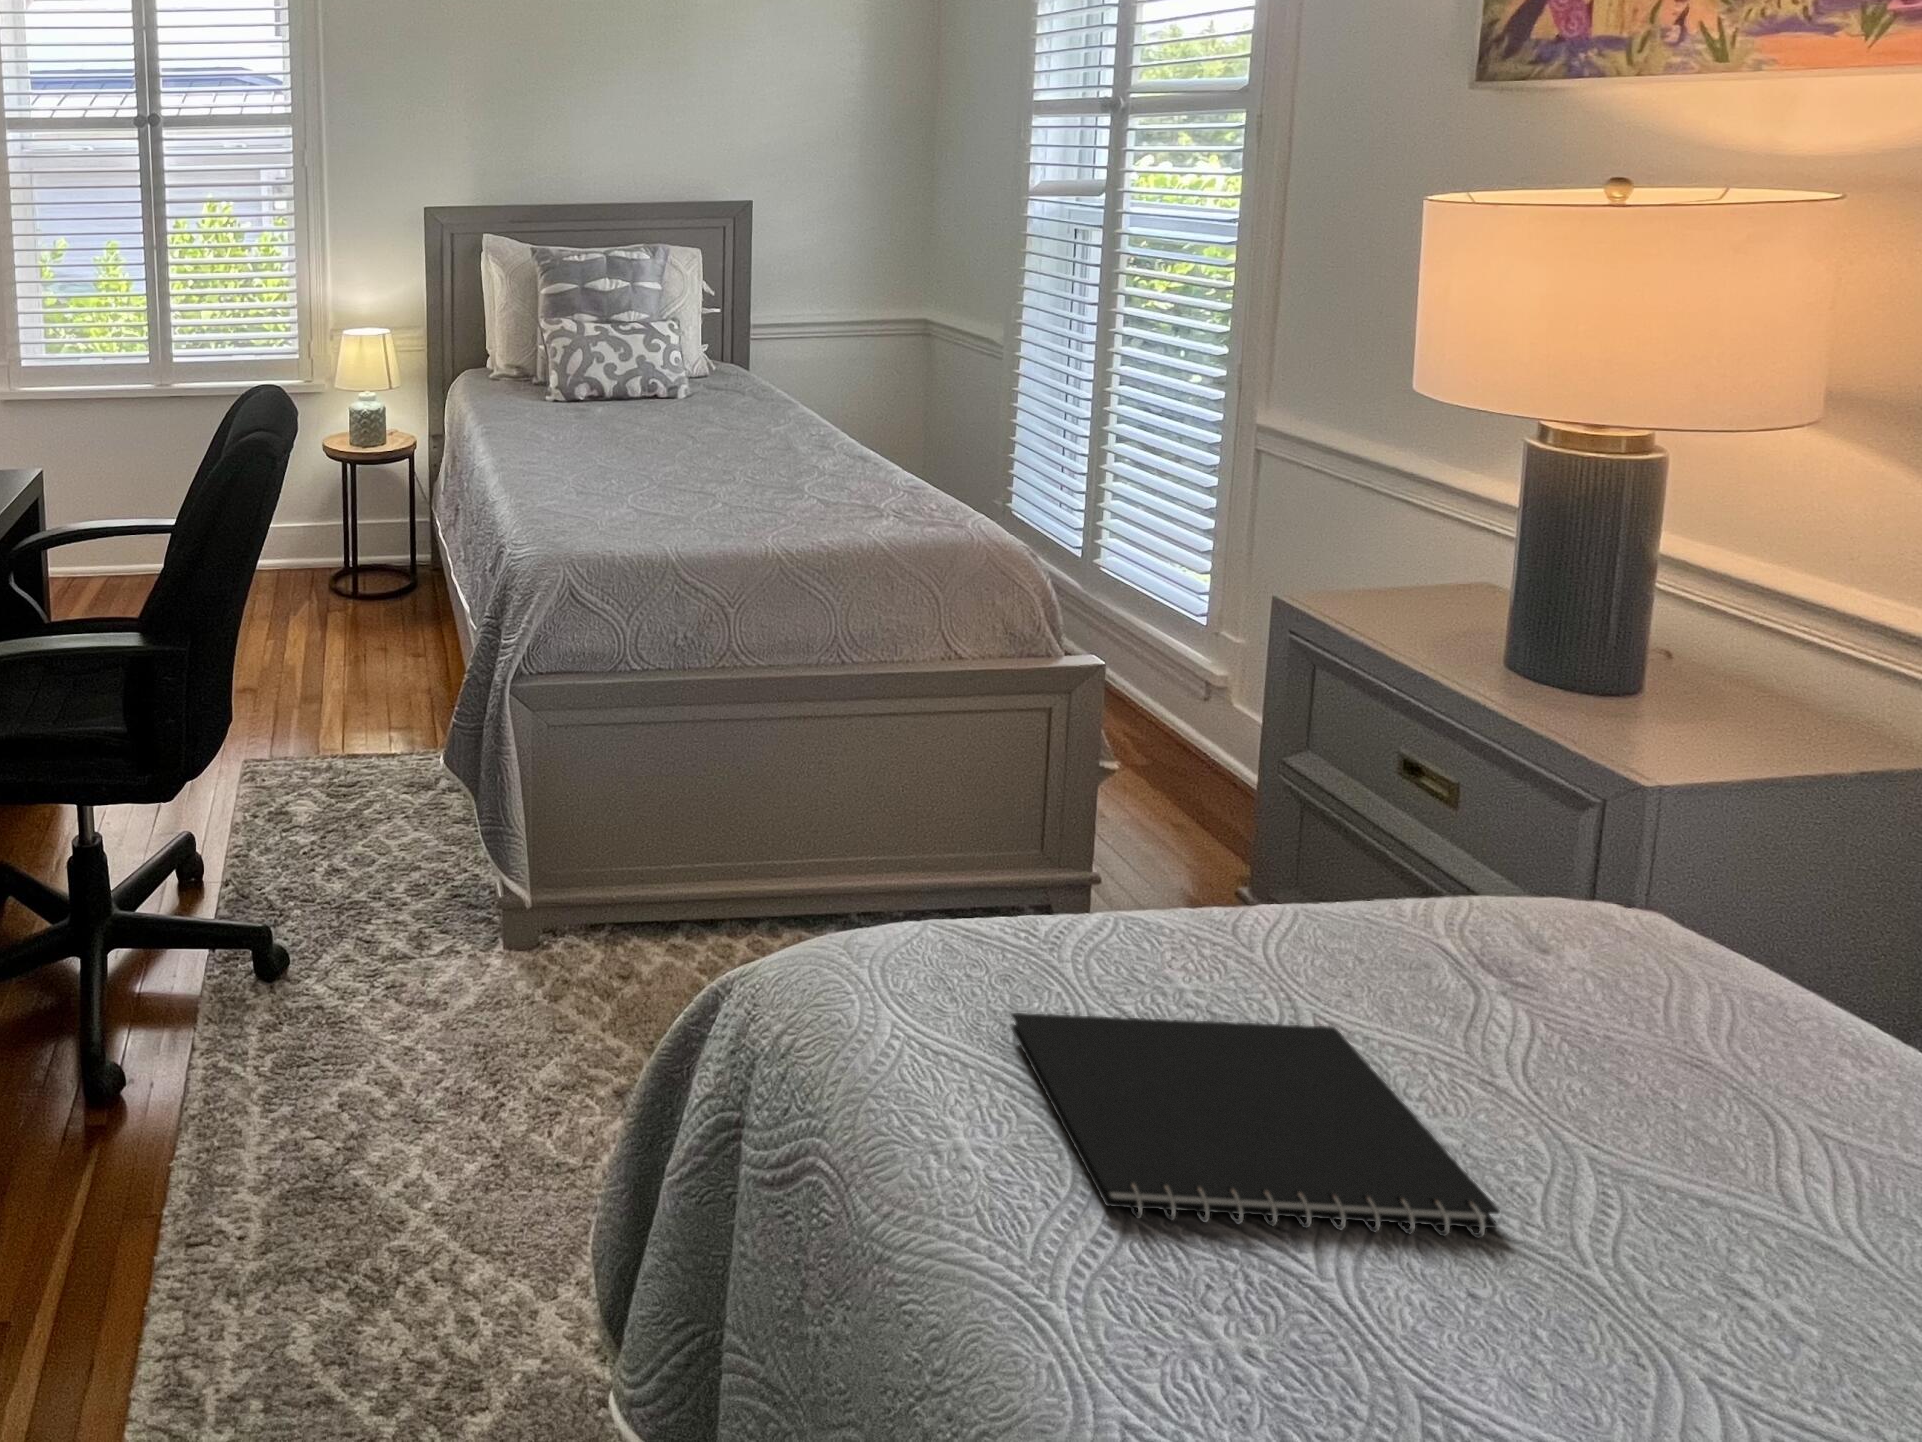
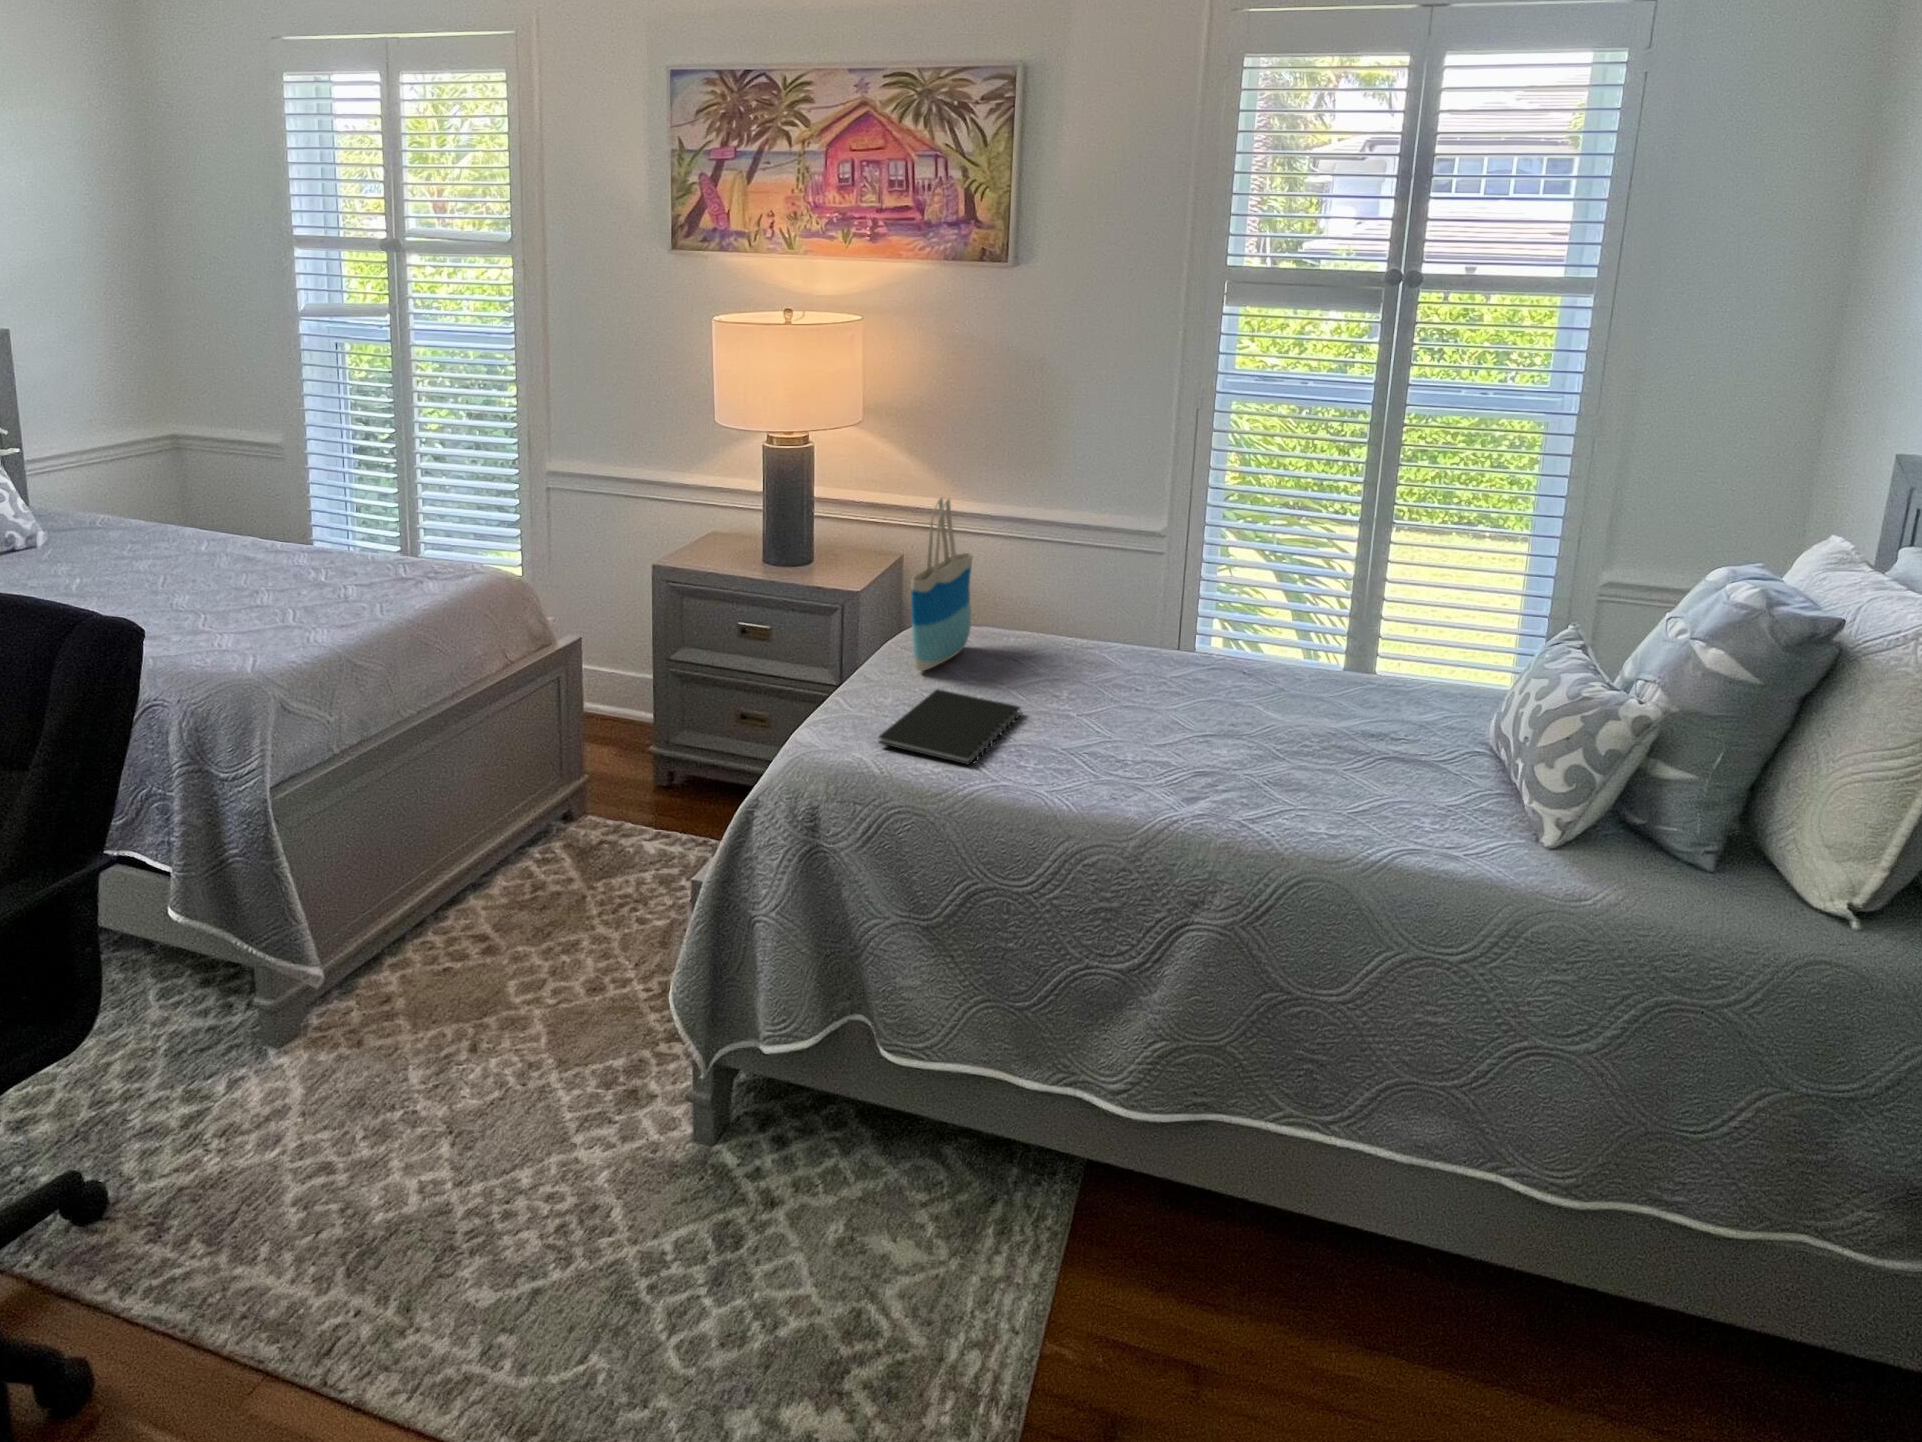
tote bag: none [1366,593,1720,1005] -> present [911,498,973,671]

